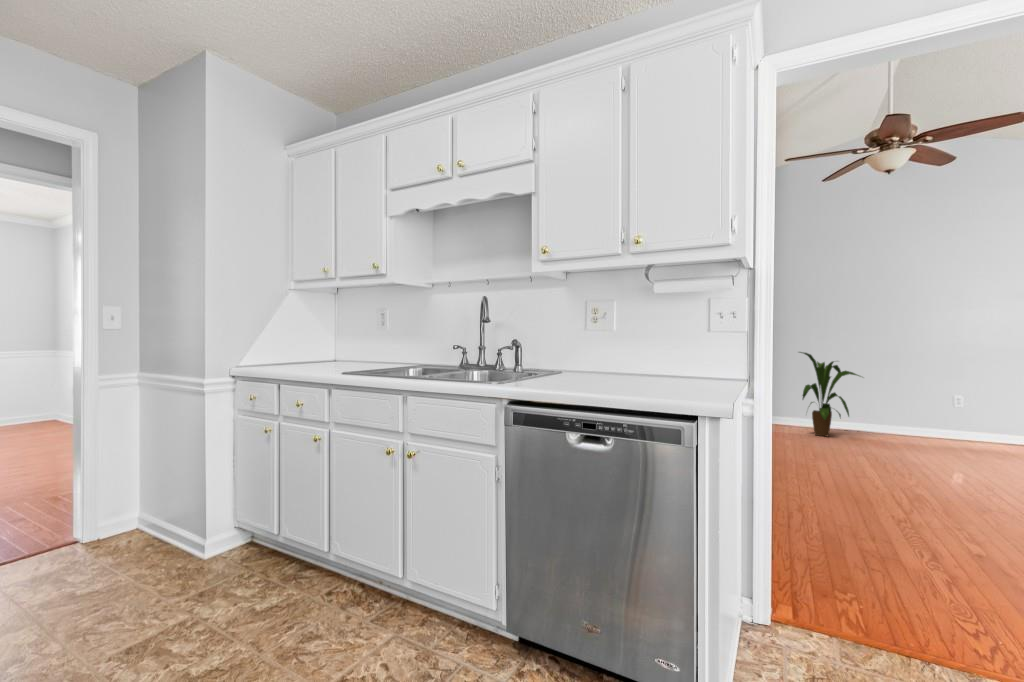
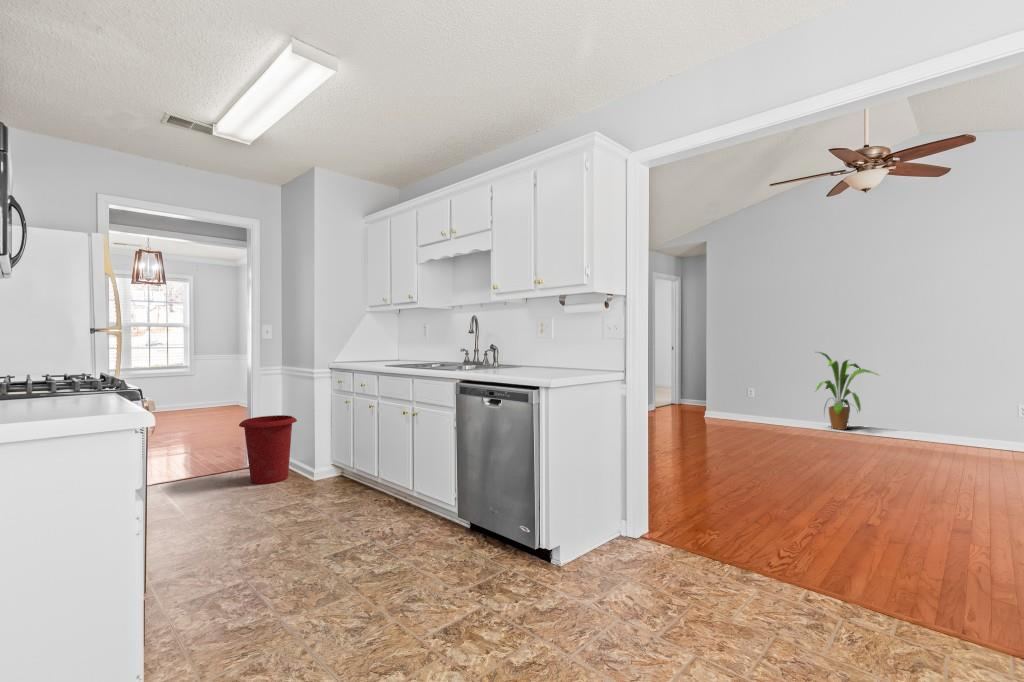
waste bin: none [59,453,171,576] -> present [239,415,297,484]

